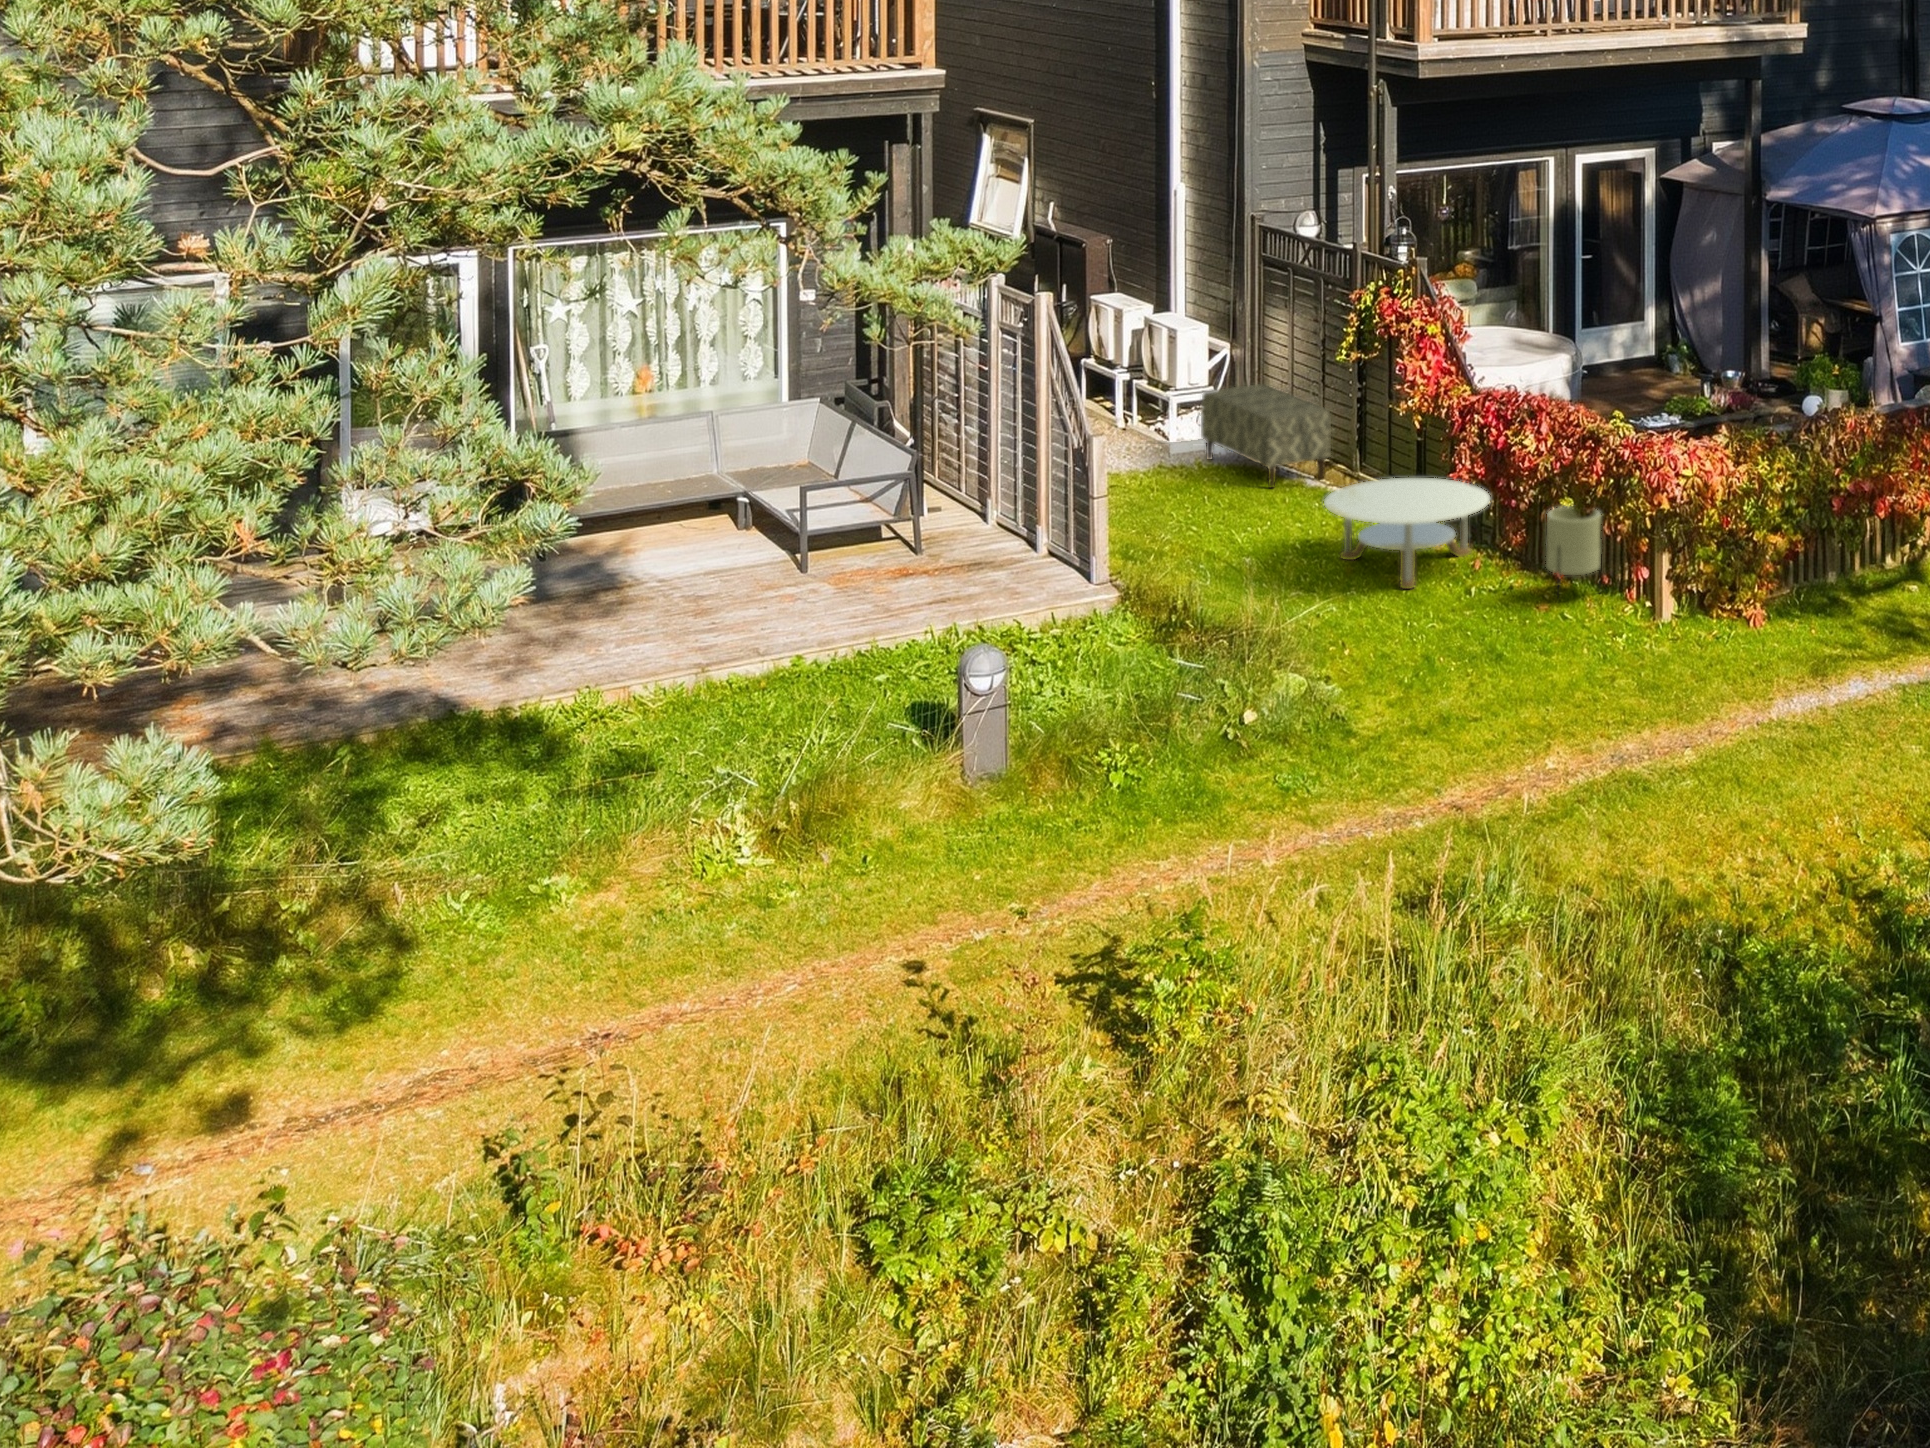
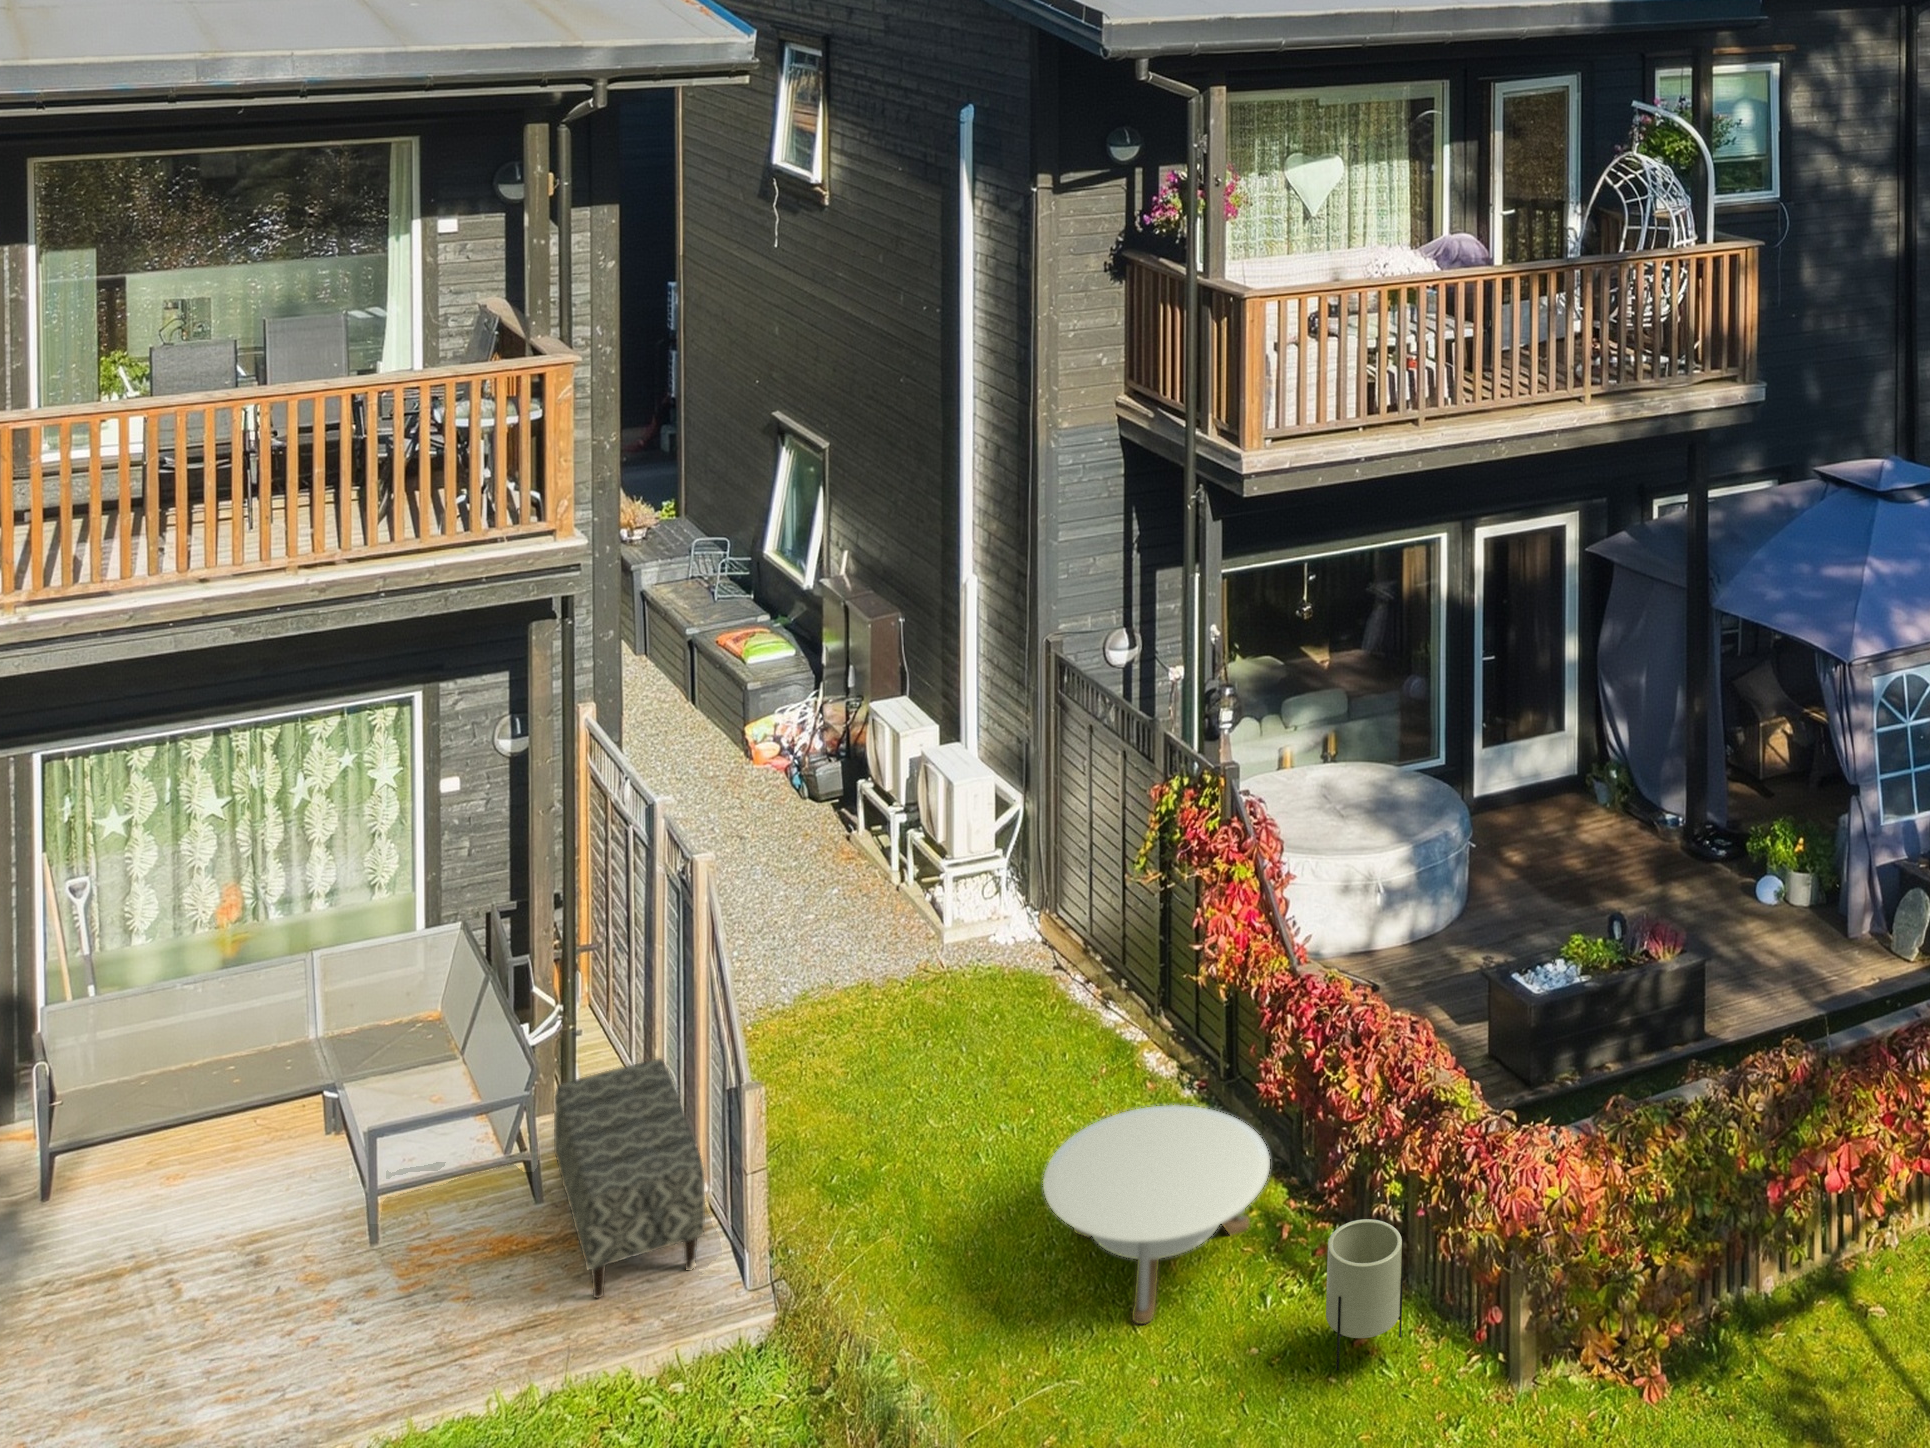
bench: present [1201,384,1331,488] -> present [554,1059,705,1298]

